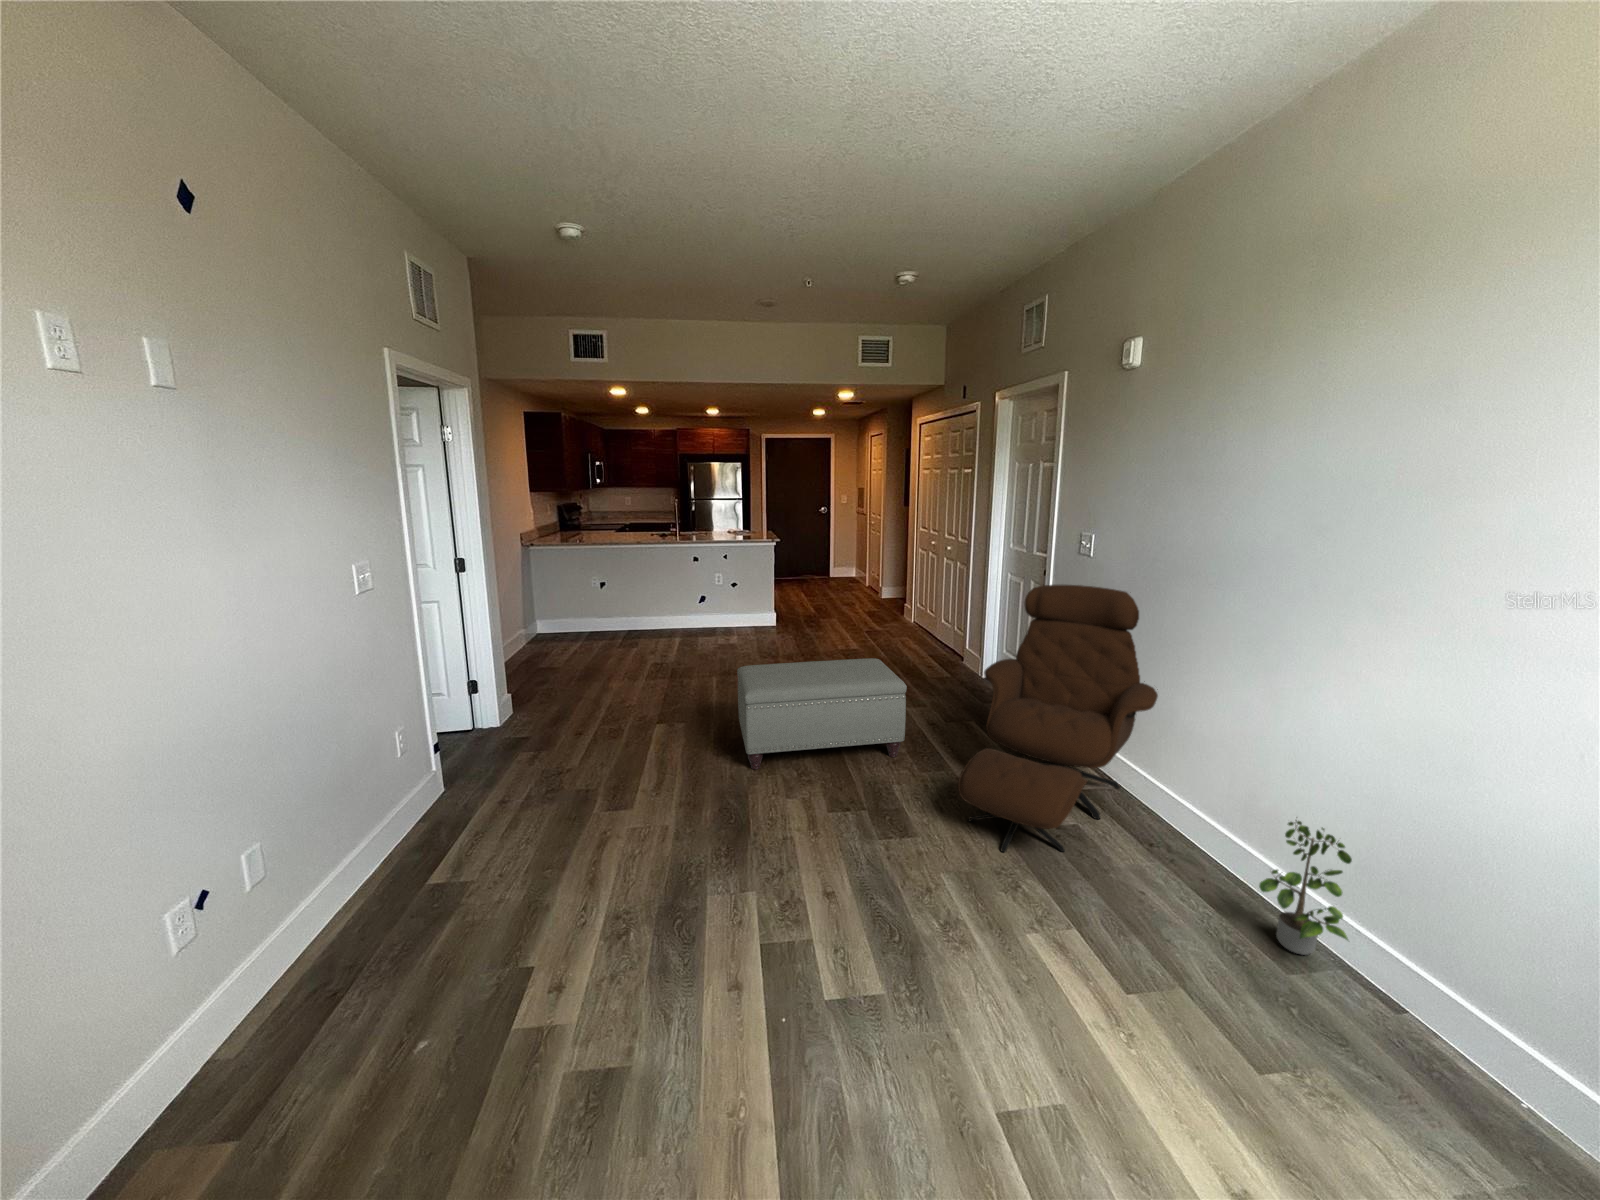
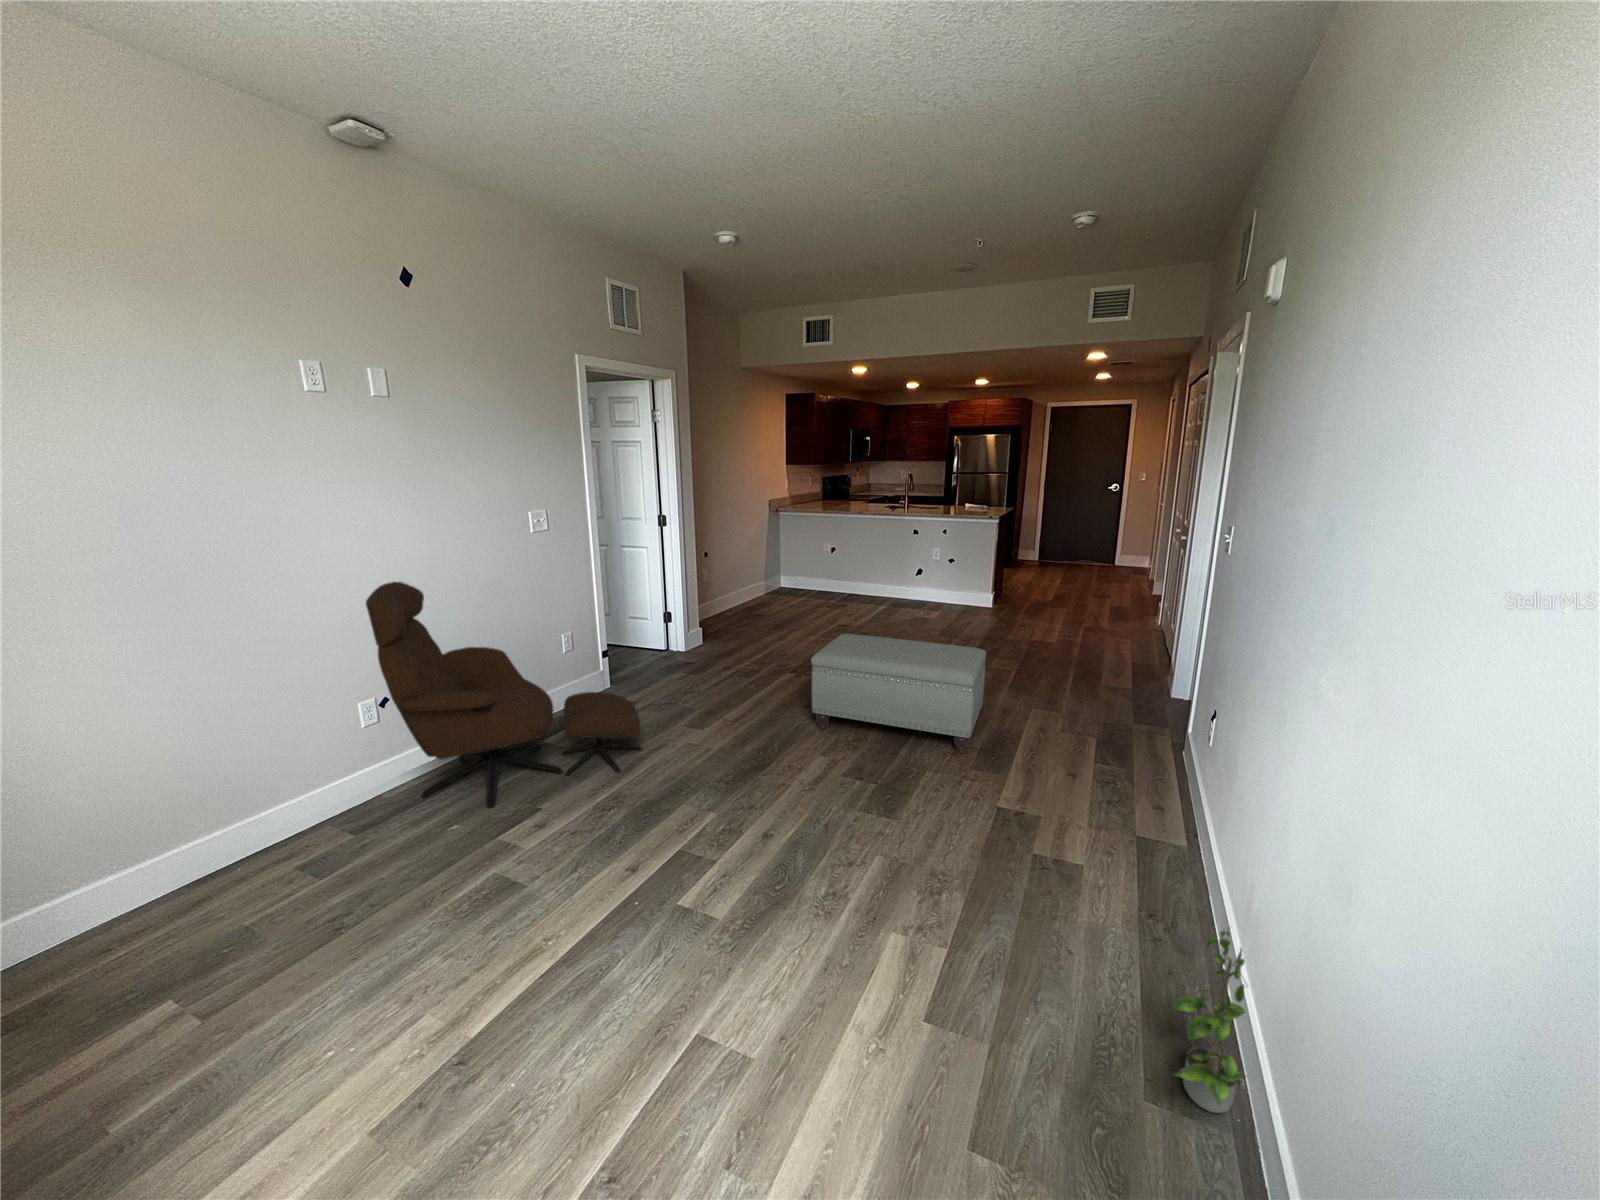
lounge chair: present [958,585,1158,852] -> present [366,582,642,808]

